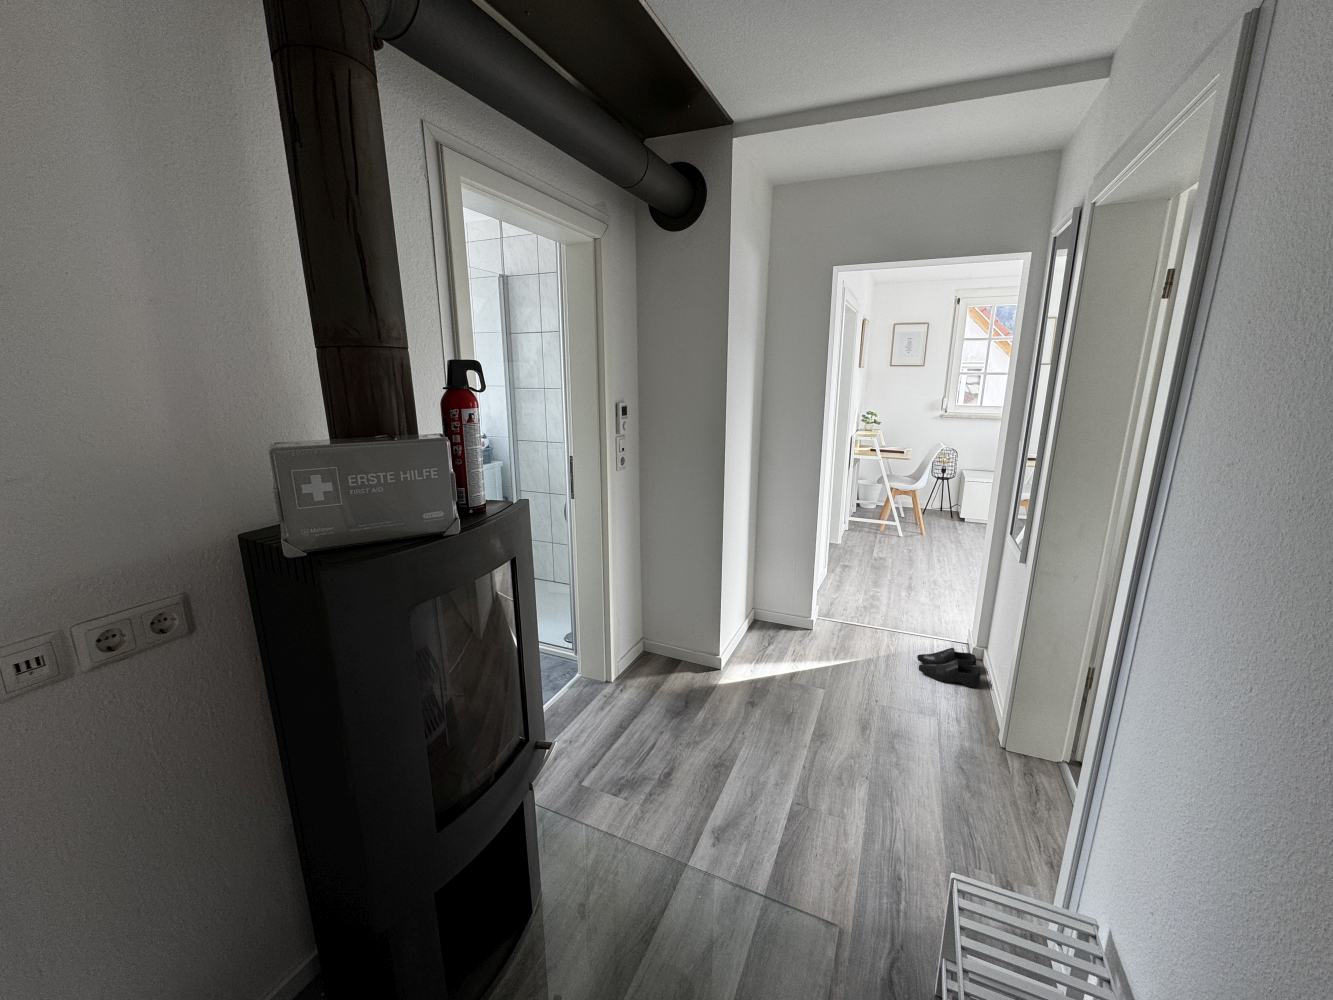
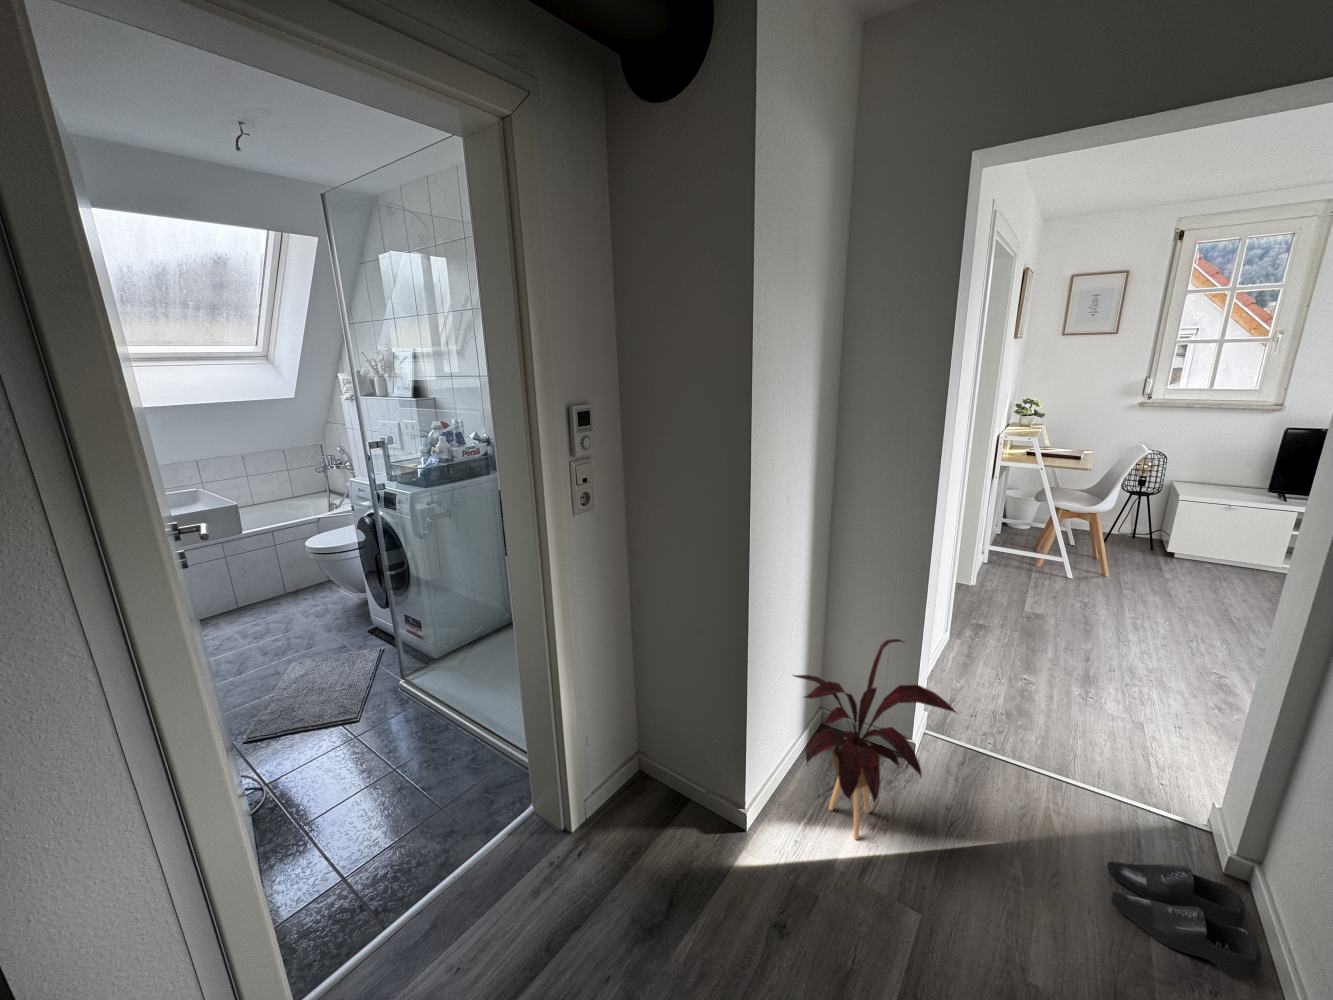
house plant: none [744,536,840,666] -> present [793,639,956,839]

